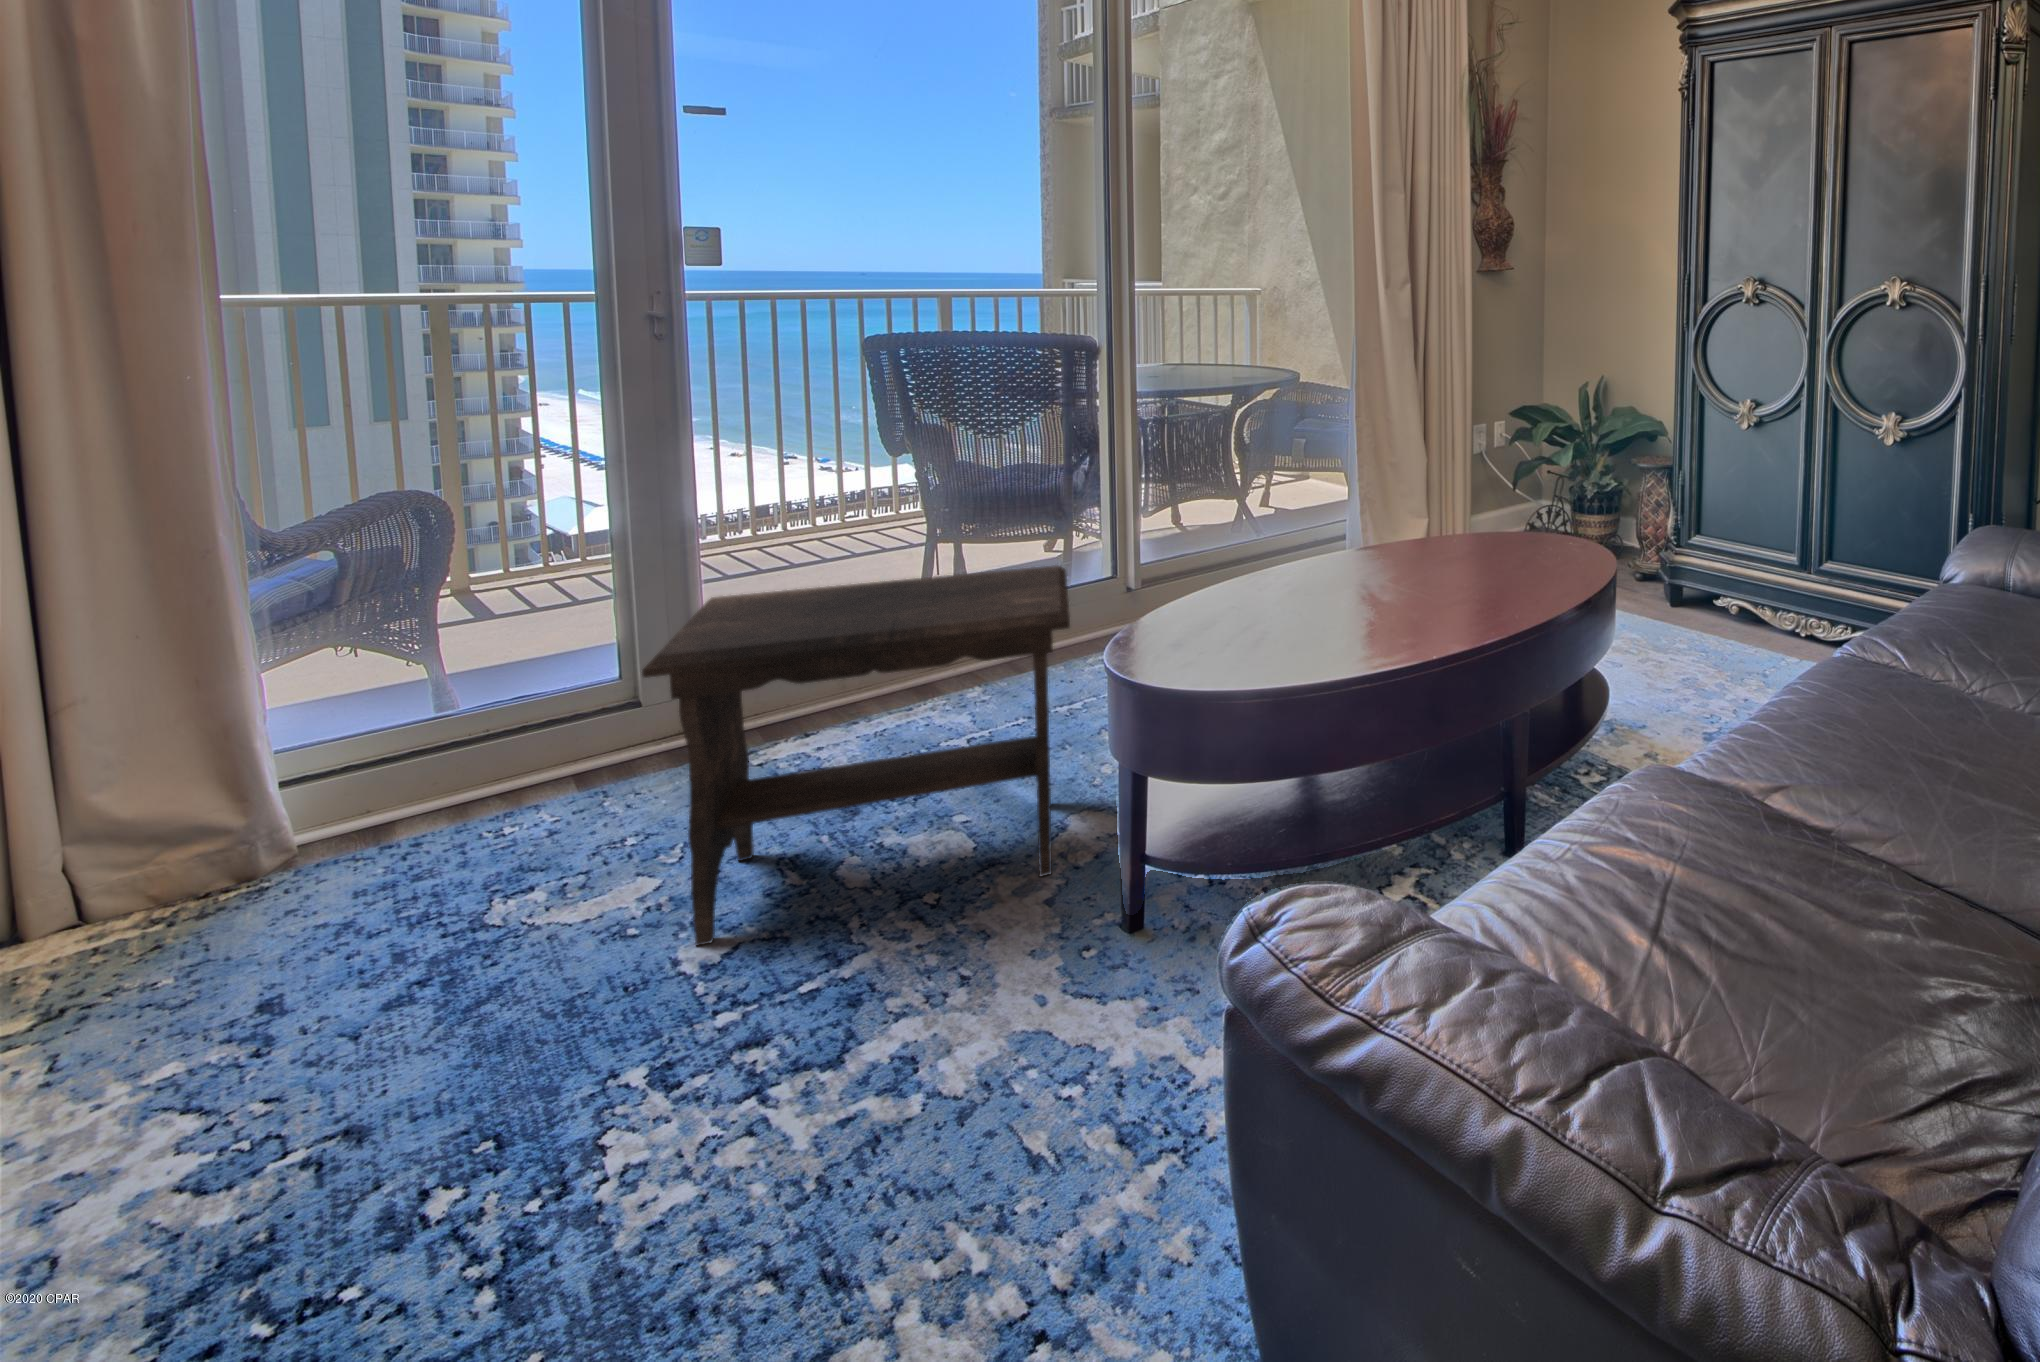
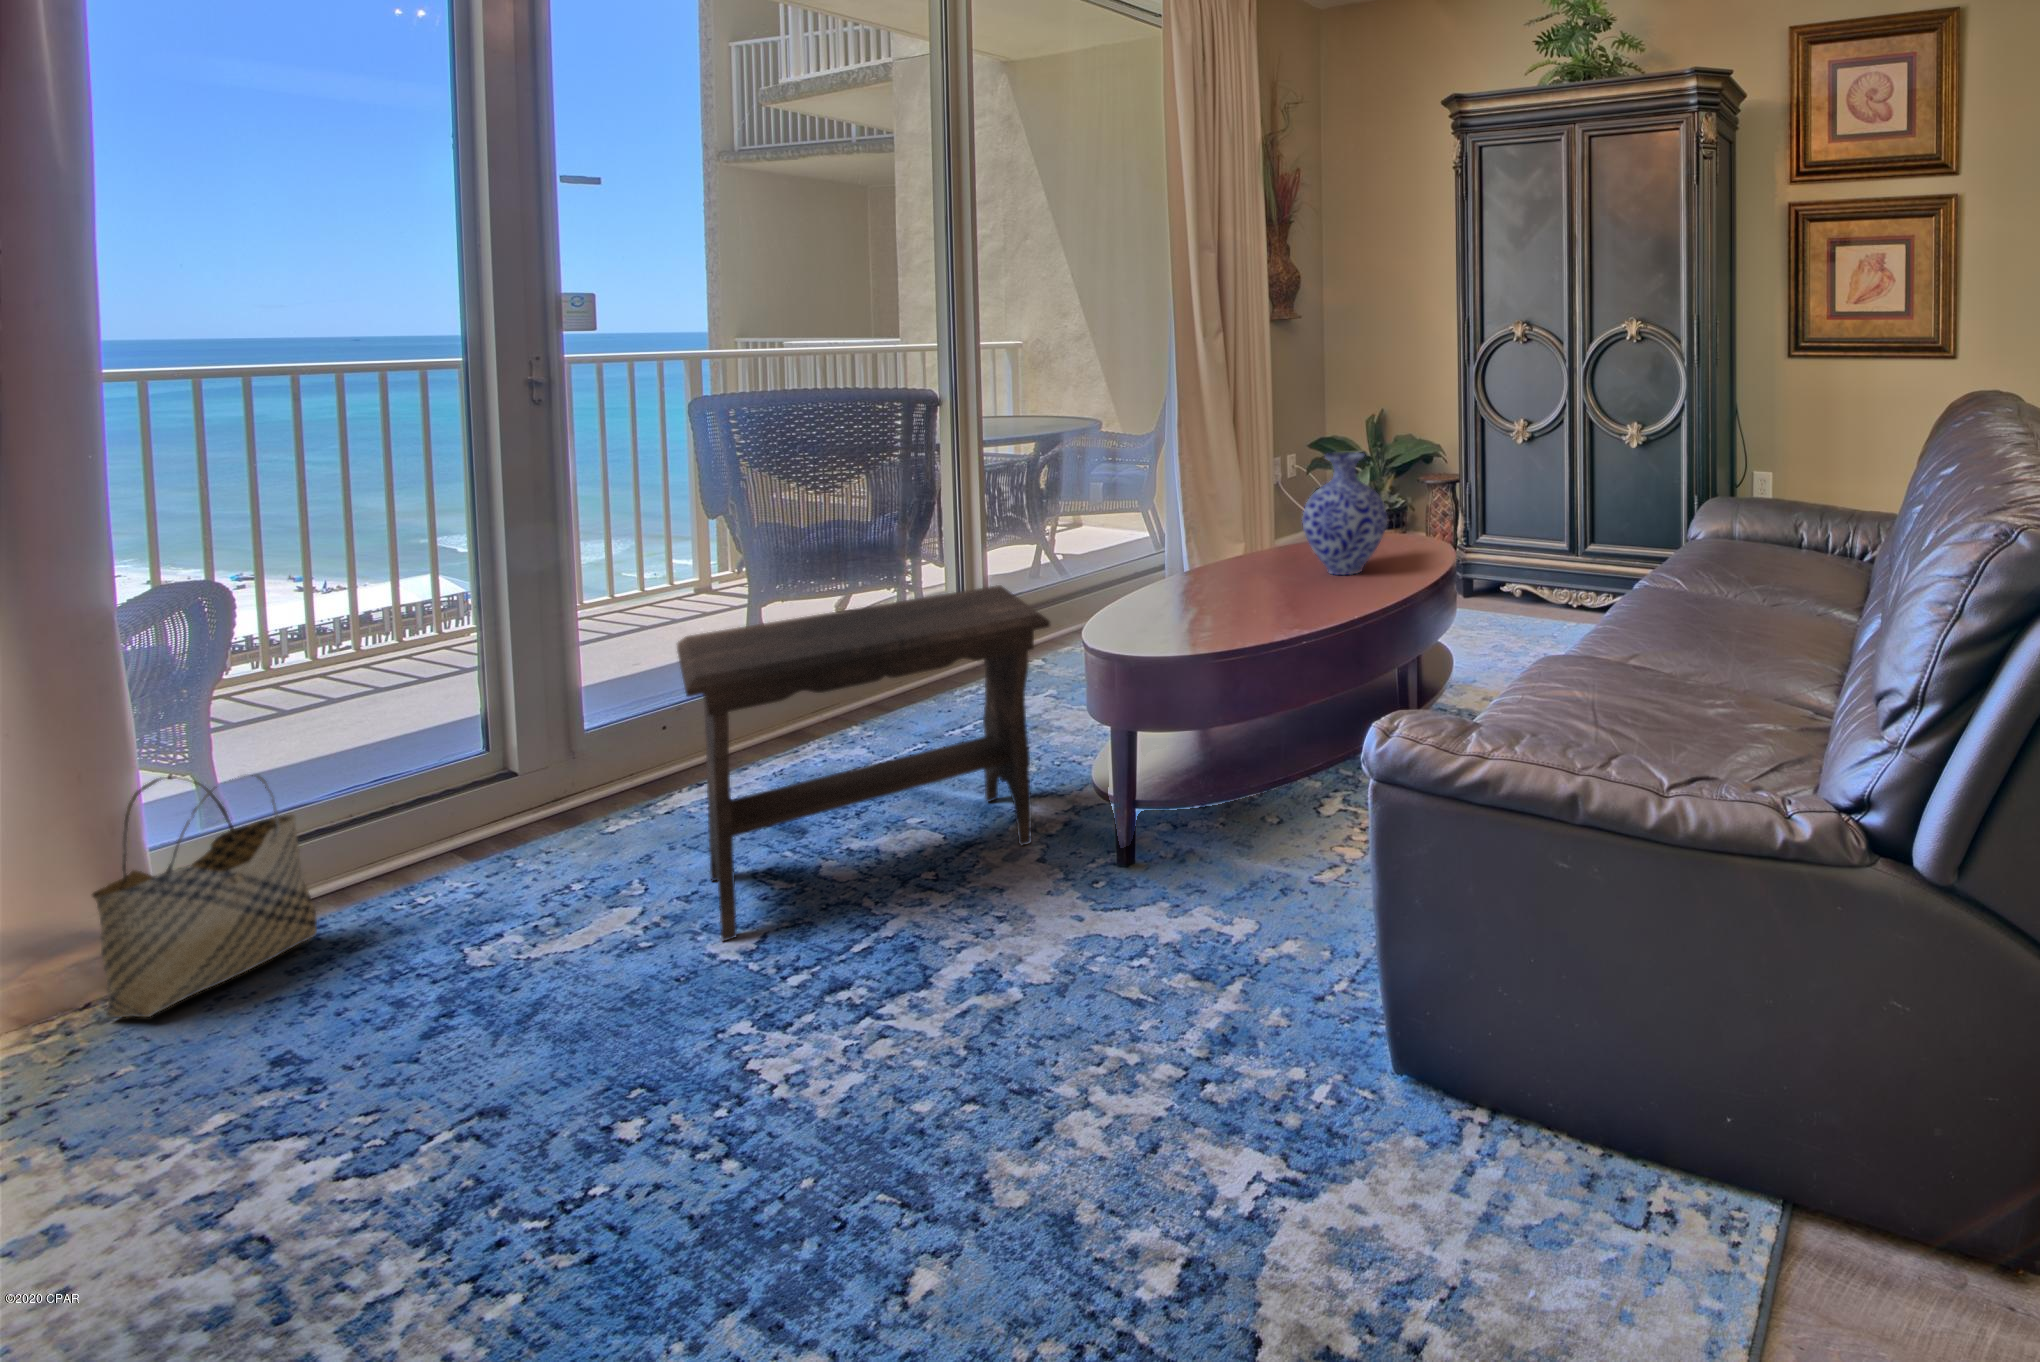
vase: none [1406,435,1511,590] -> present [1302,452,1387,575]
woven basket: none [169,689,400,927] -> present [92,775,317,1017]

